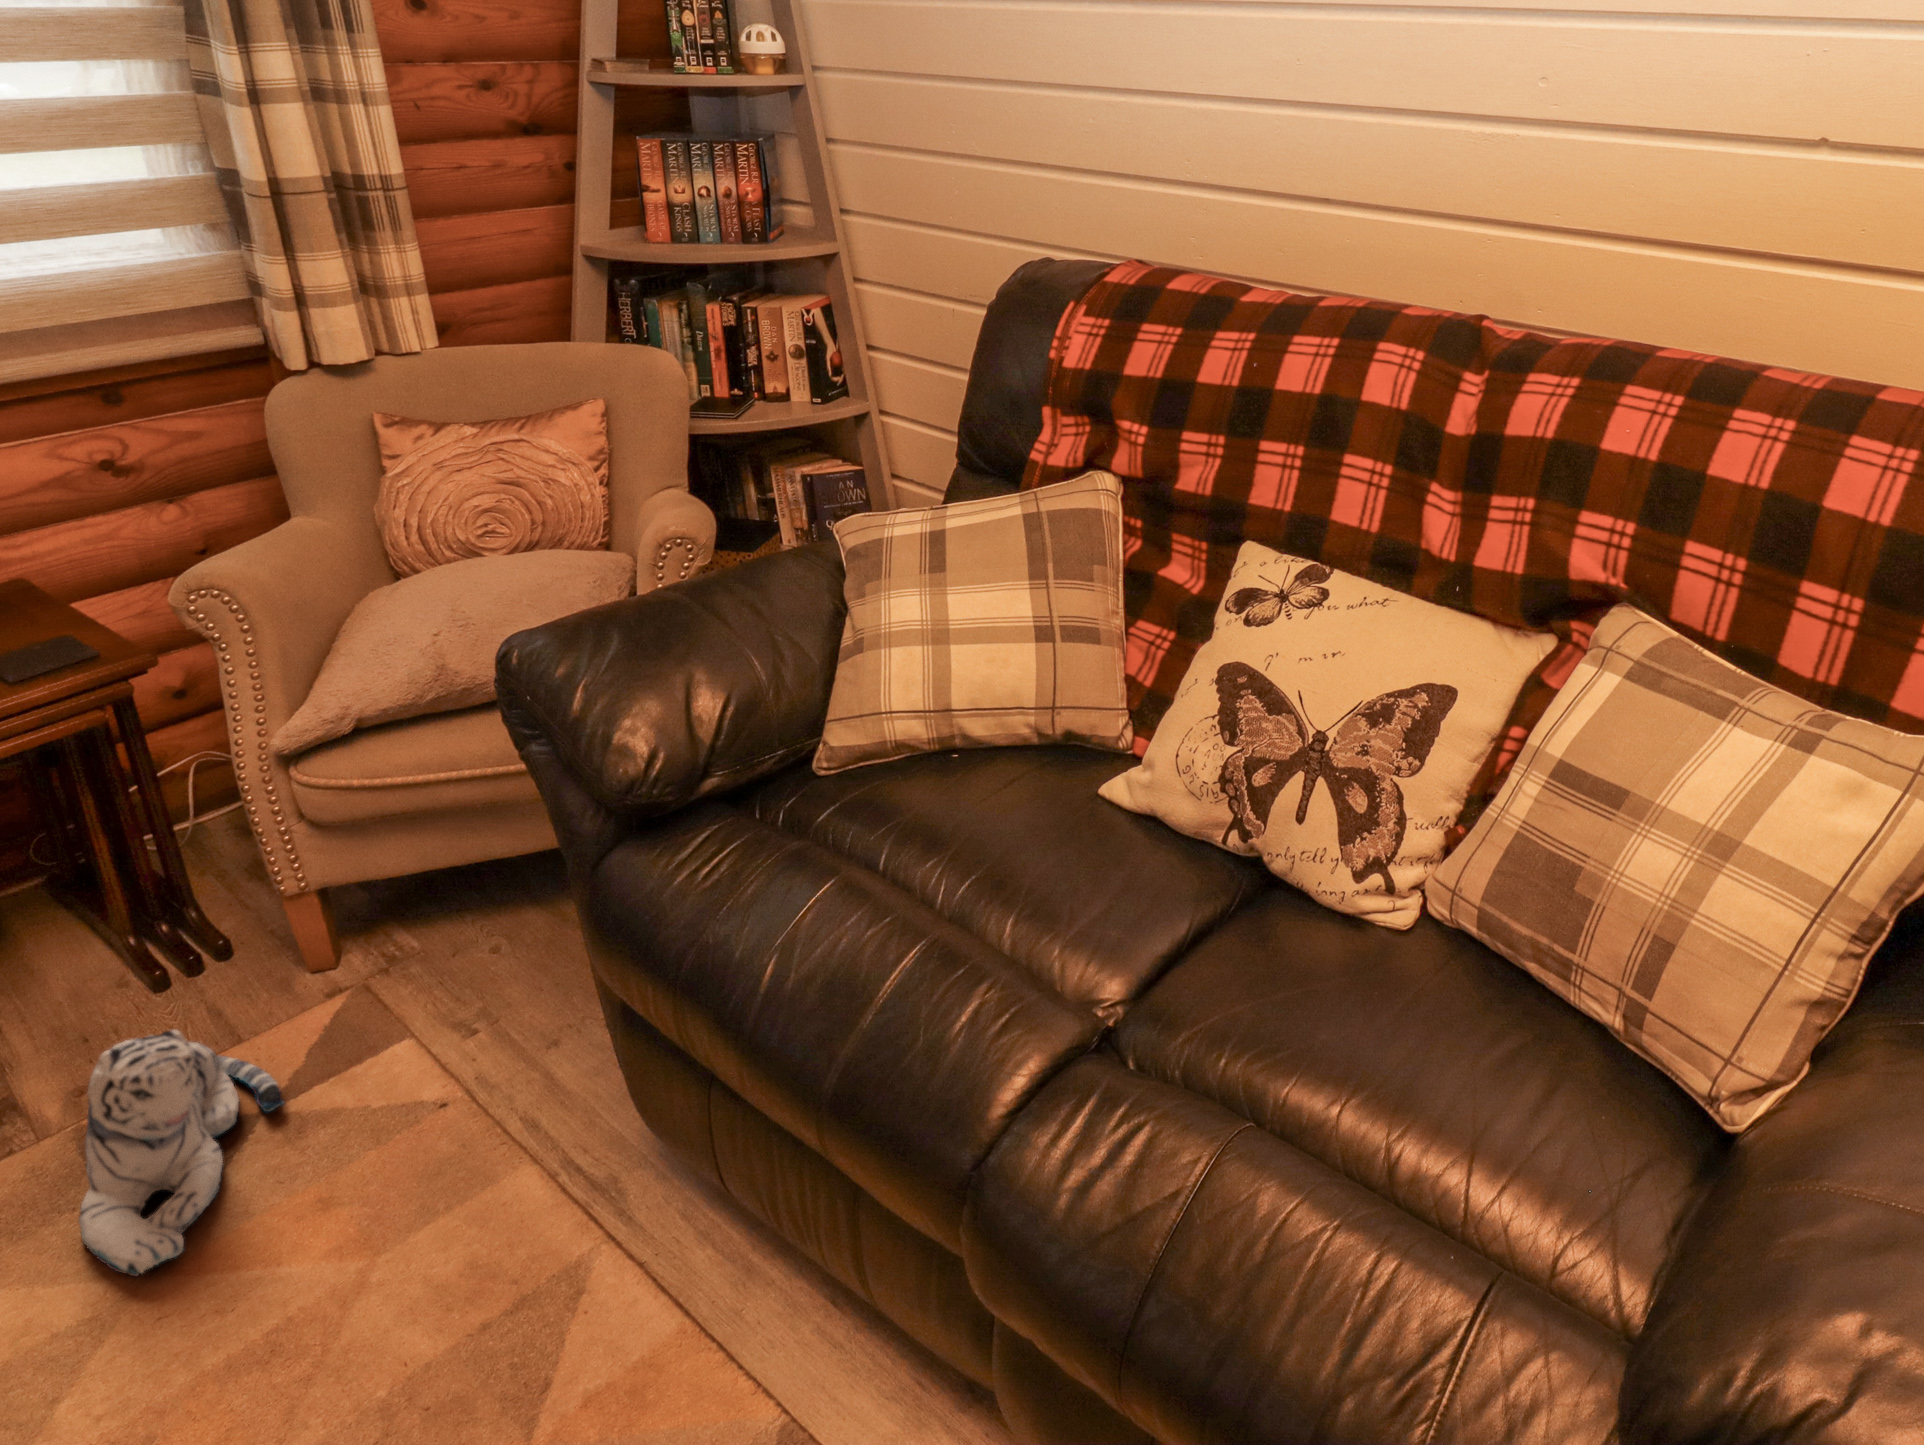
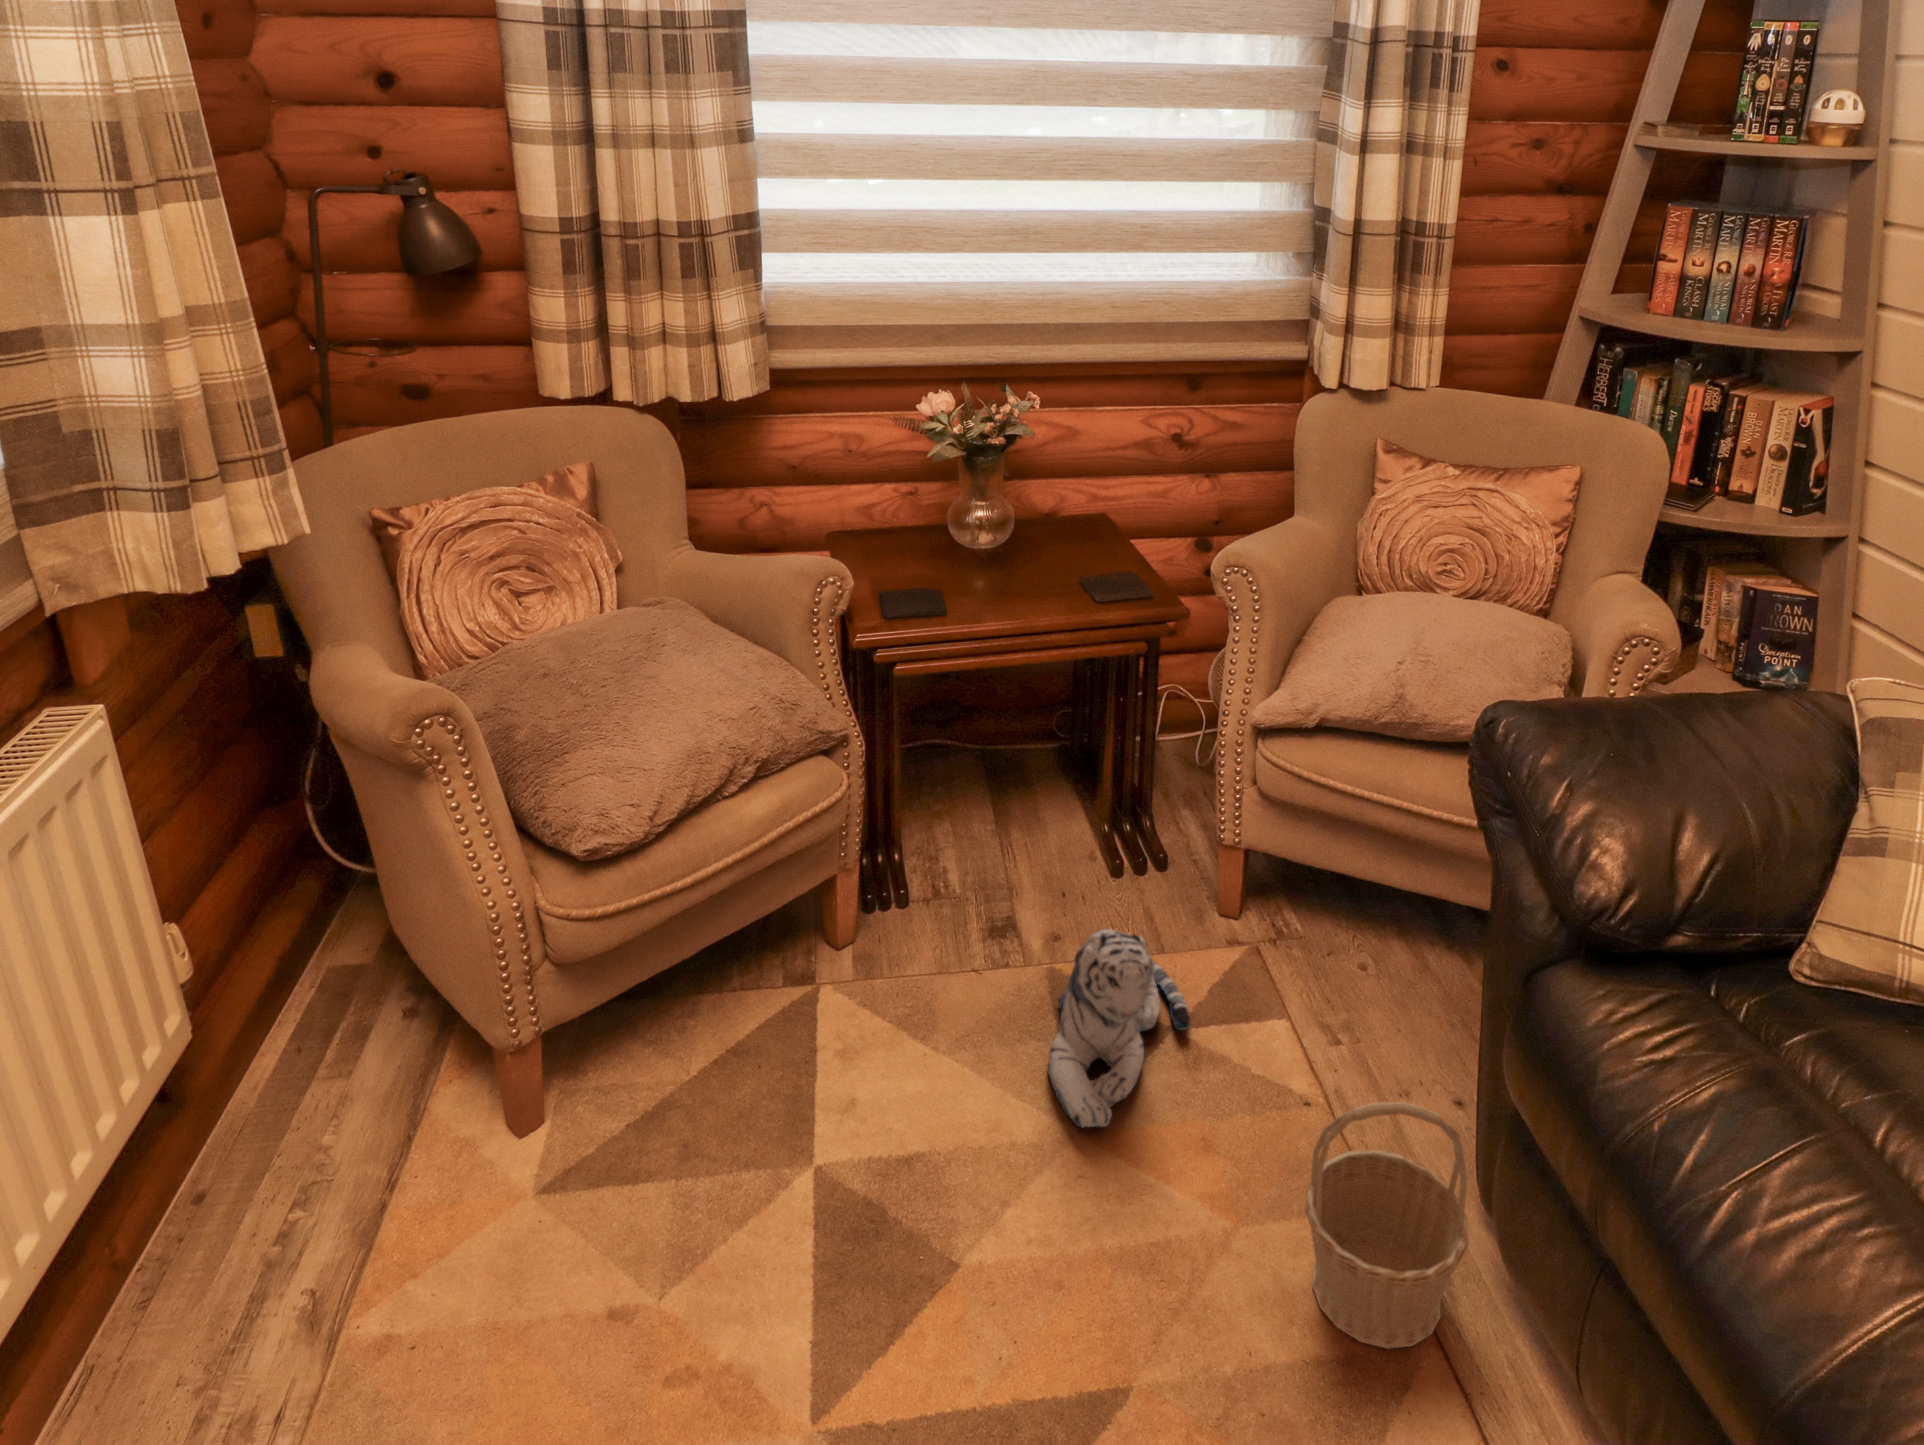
basket: none [423,1037,613,1293] -> present [1305,1102,1469,1349]

